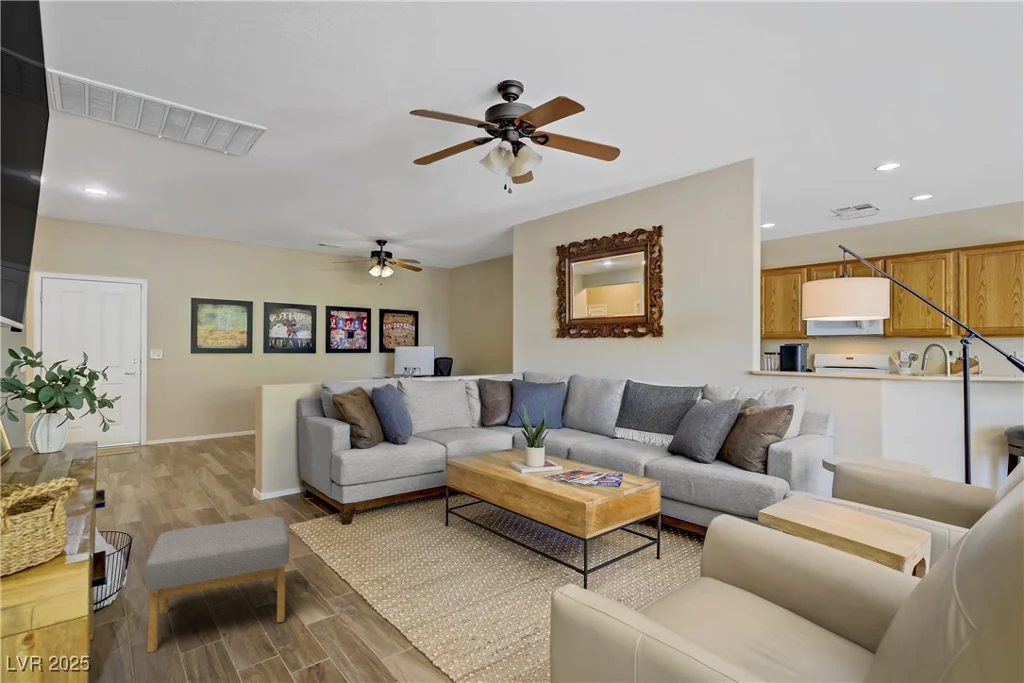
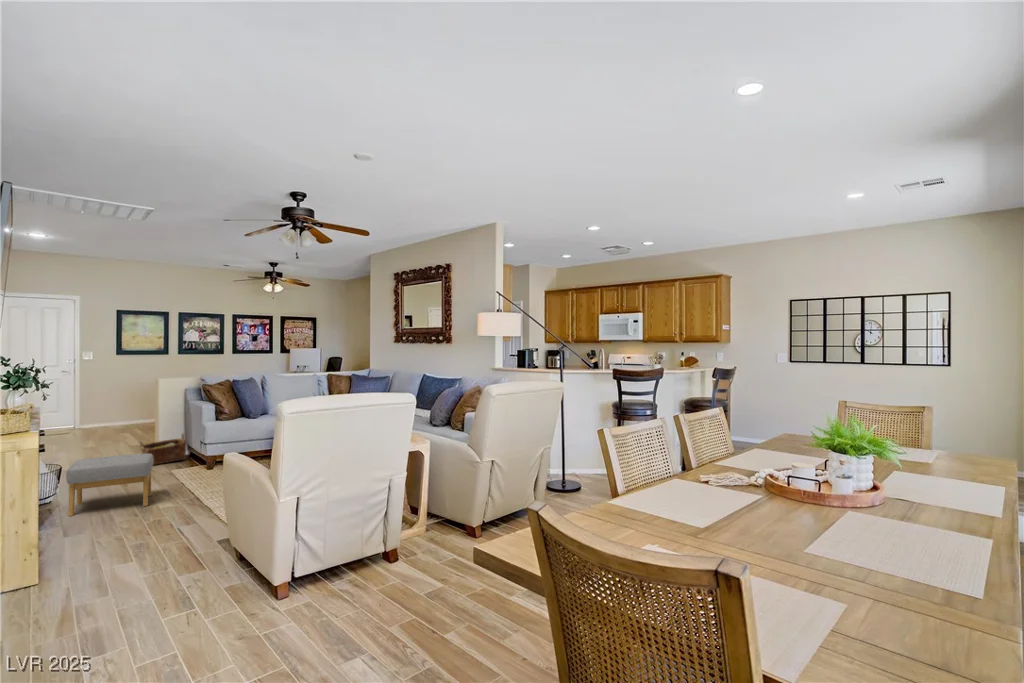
woven basket: none [240,463,303,513] -> present [140,433,186,465]

